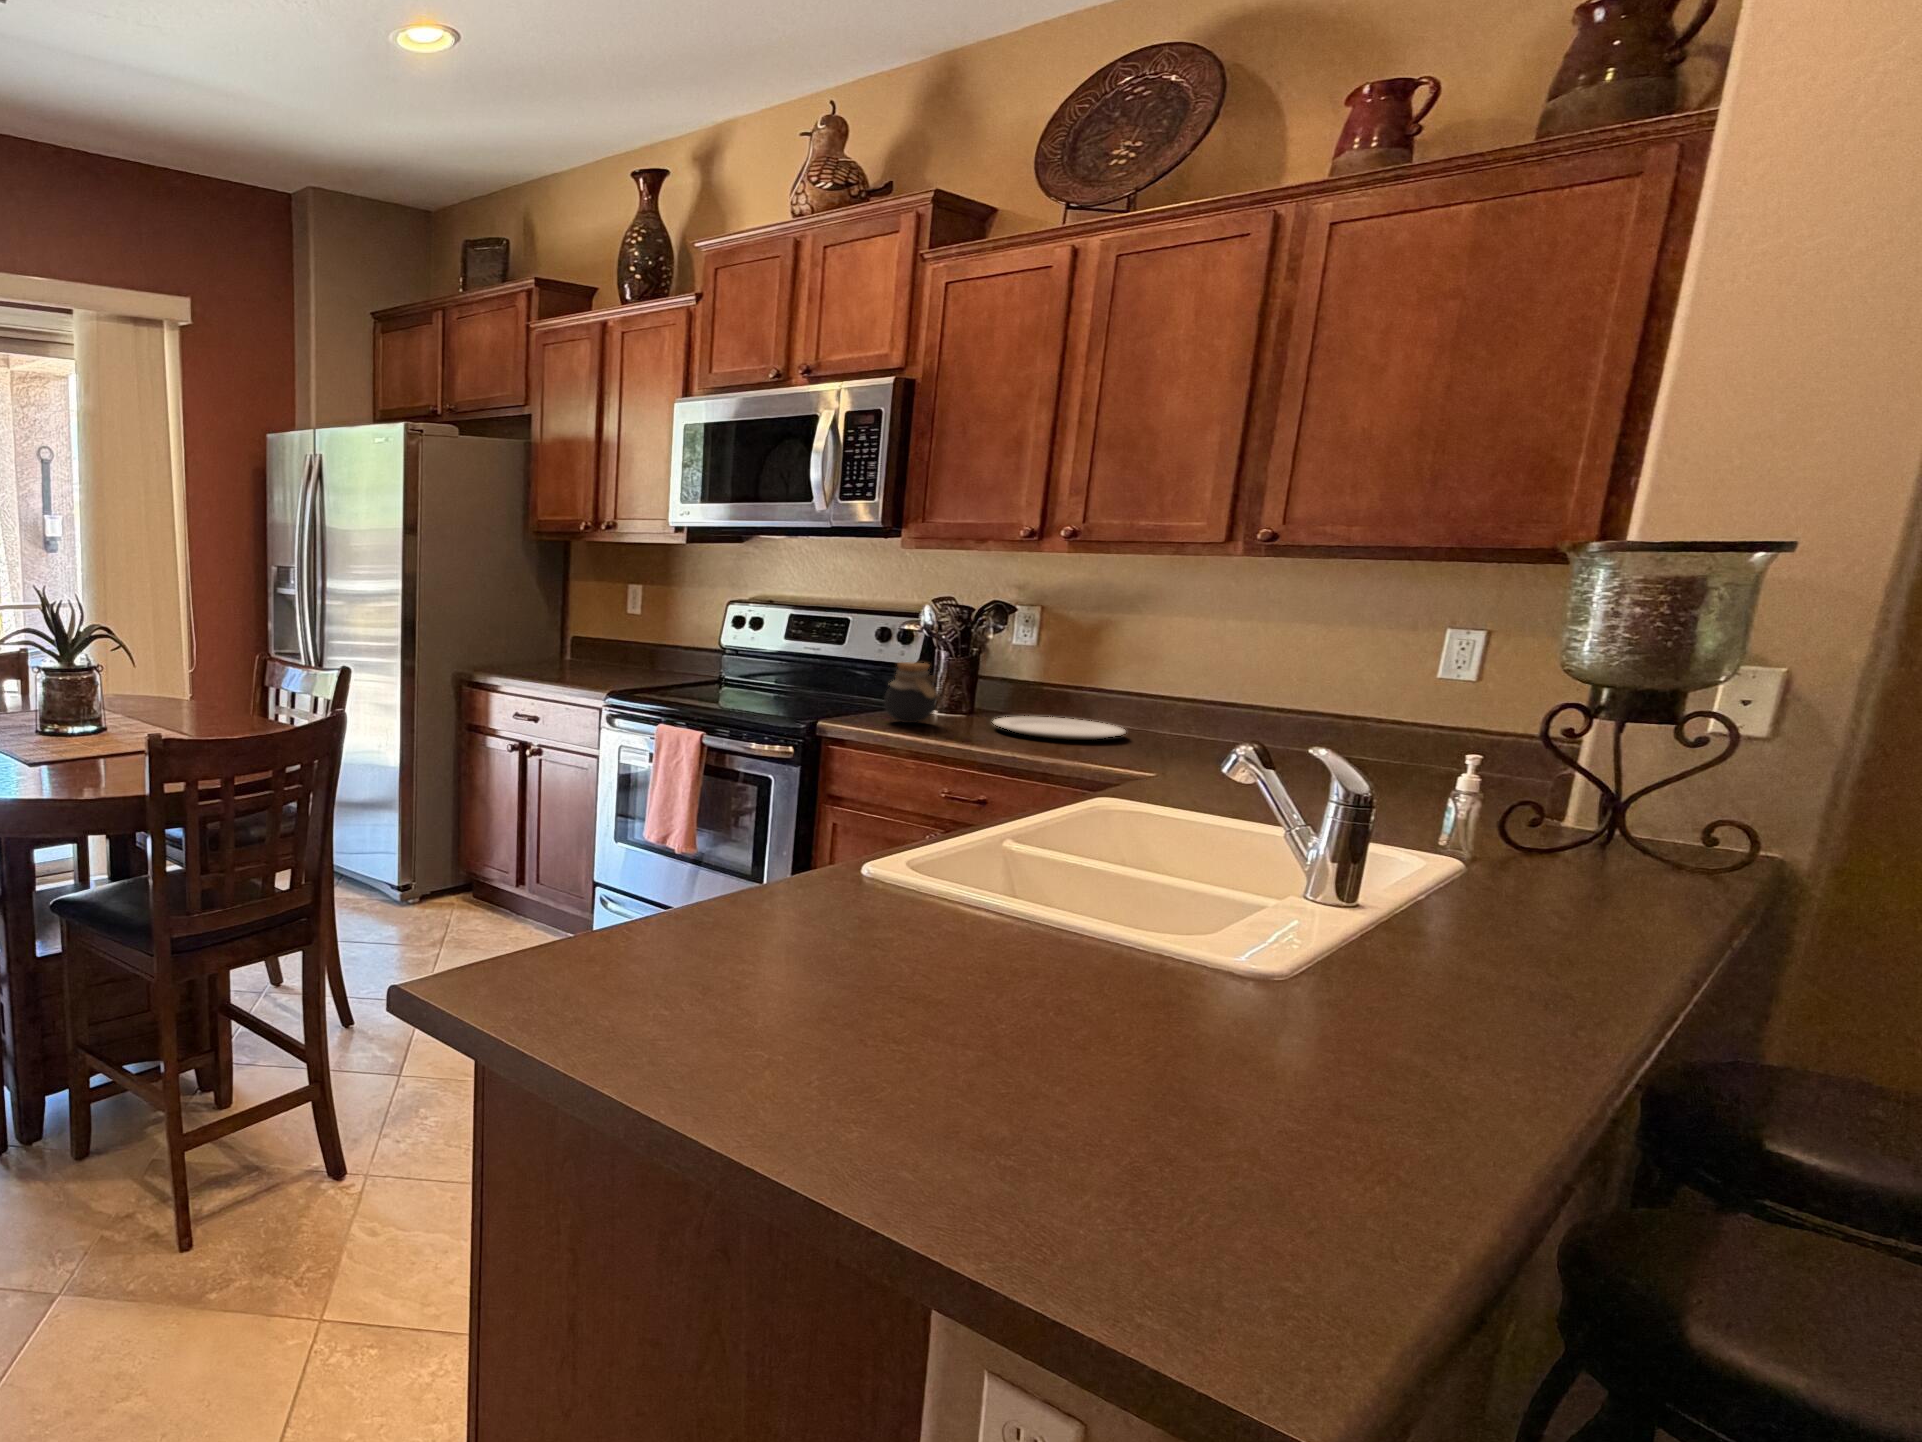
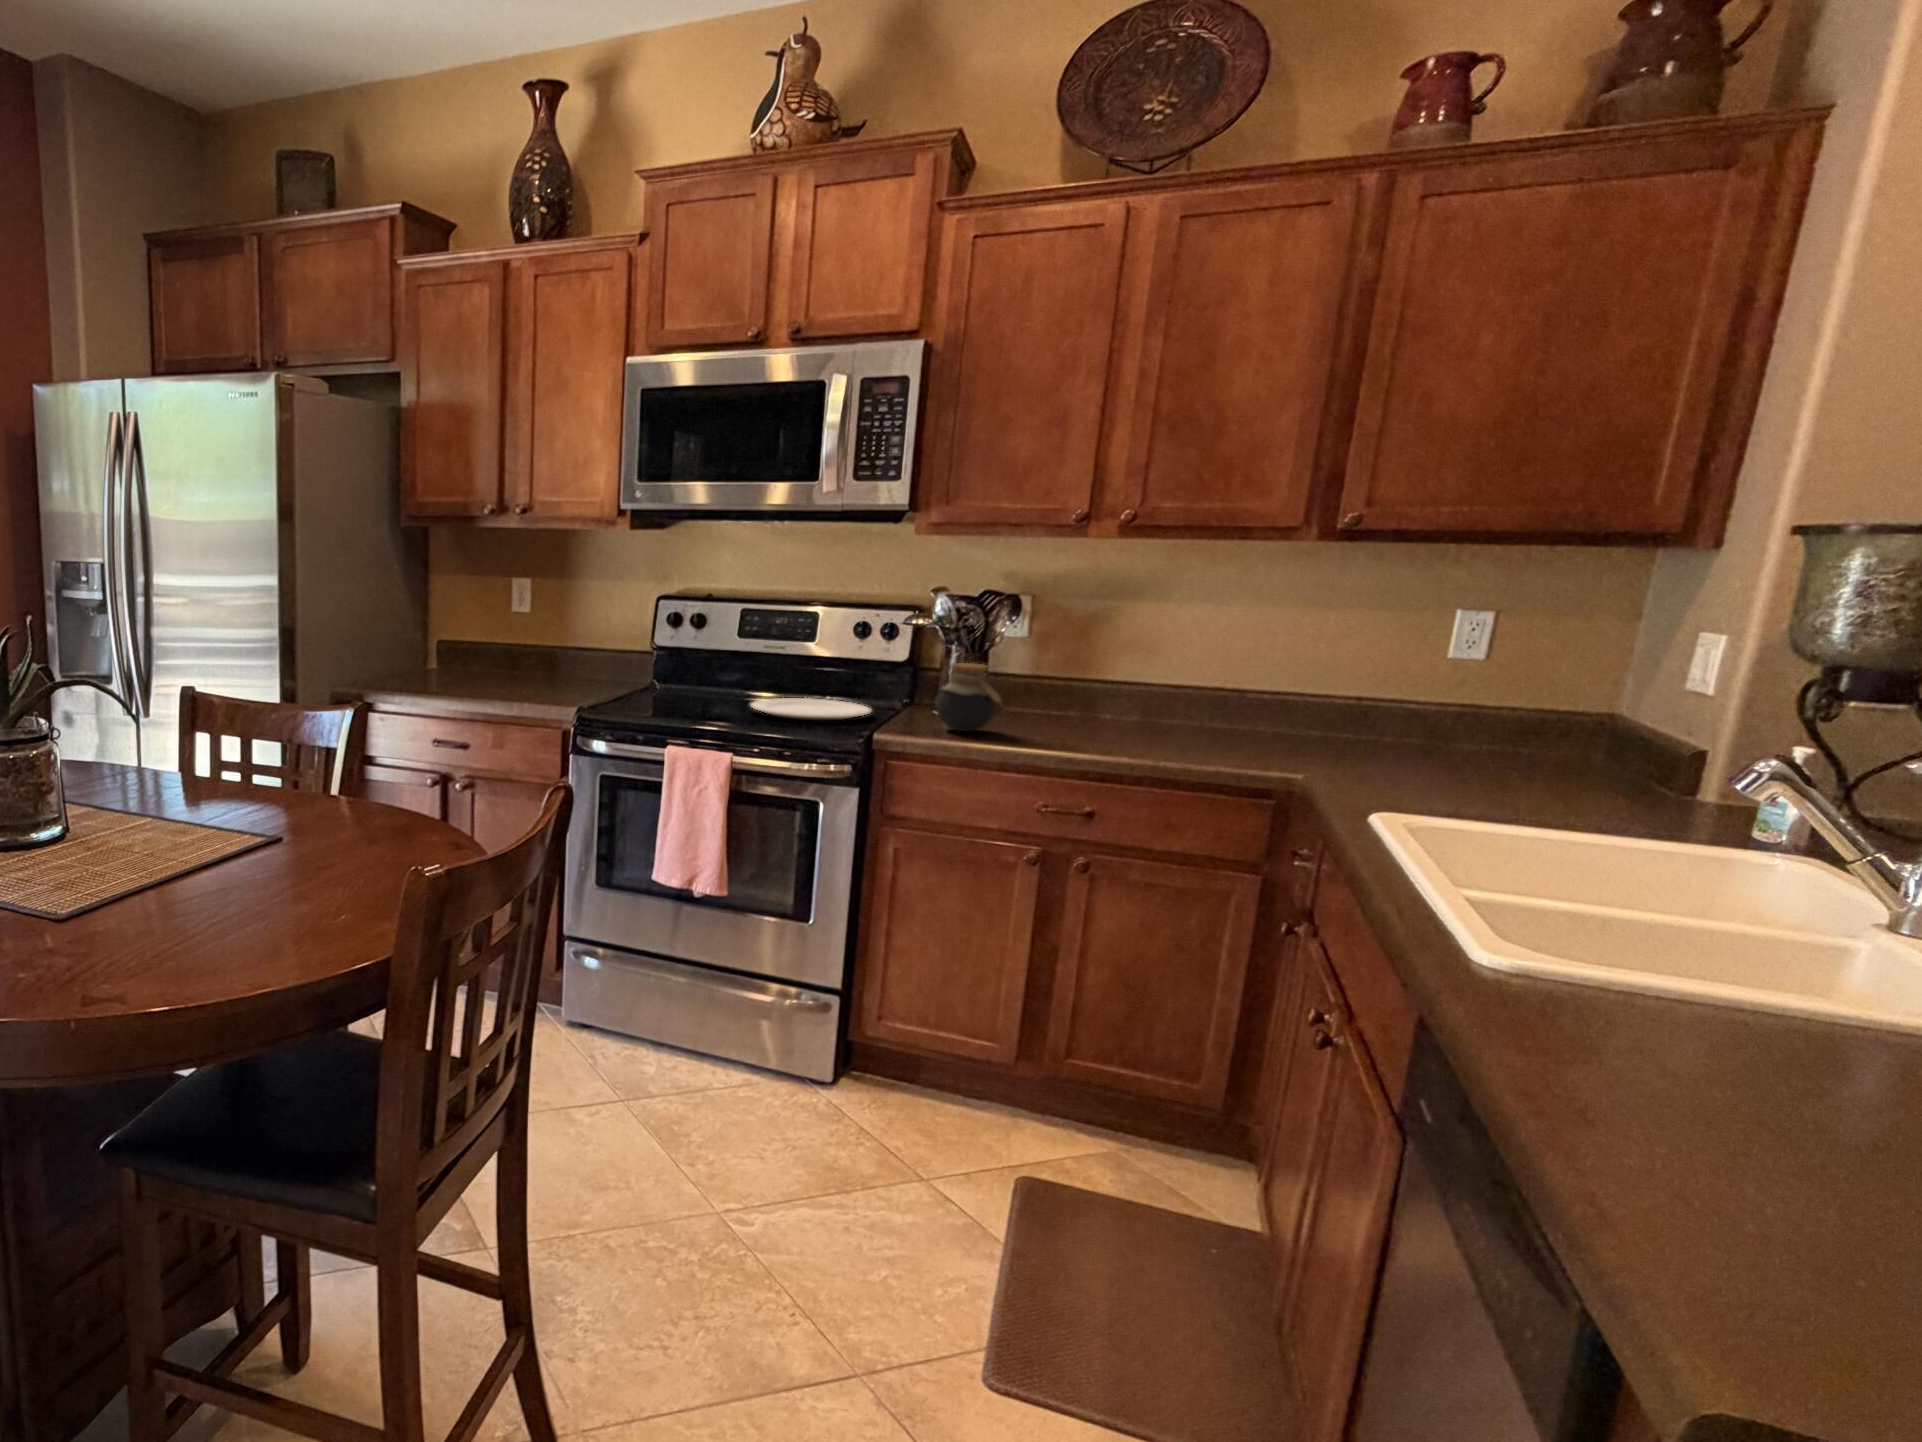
plate: present [993,717,1125,740] -> present [750,698,871,721]

